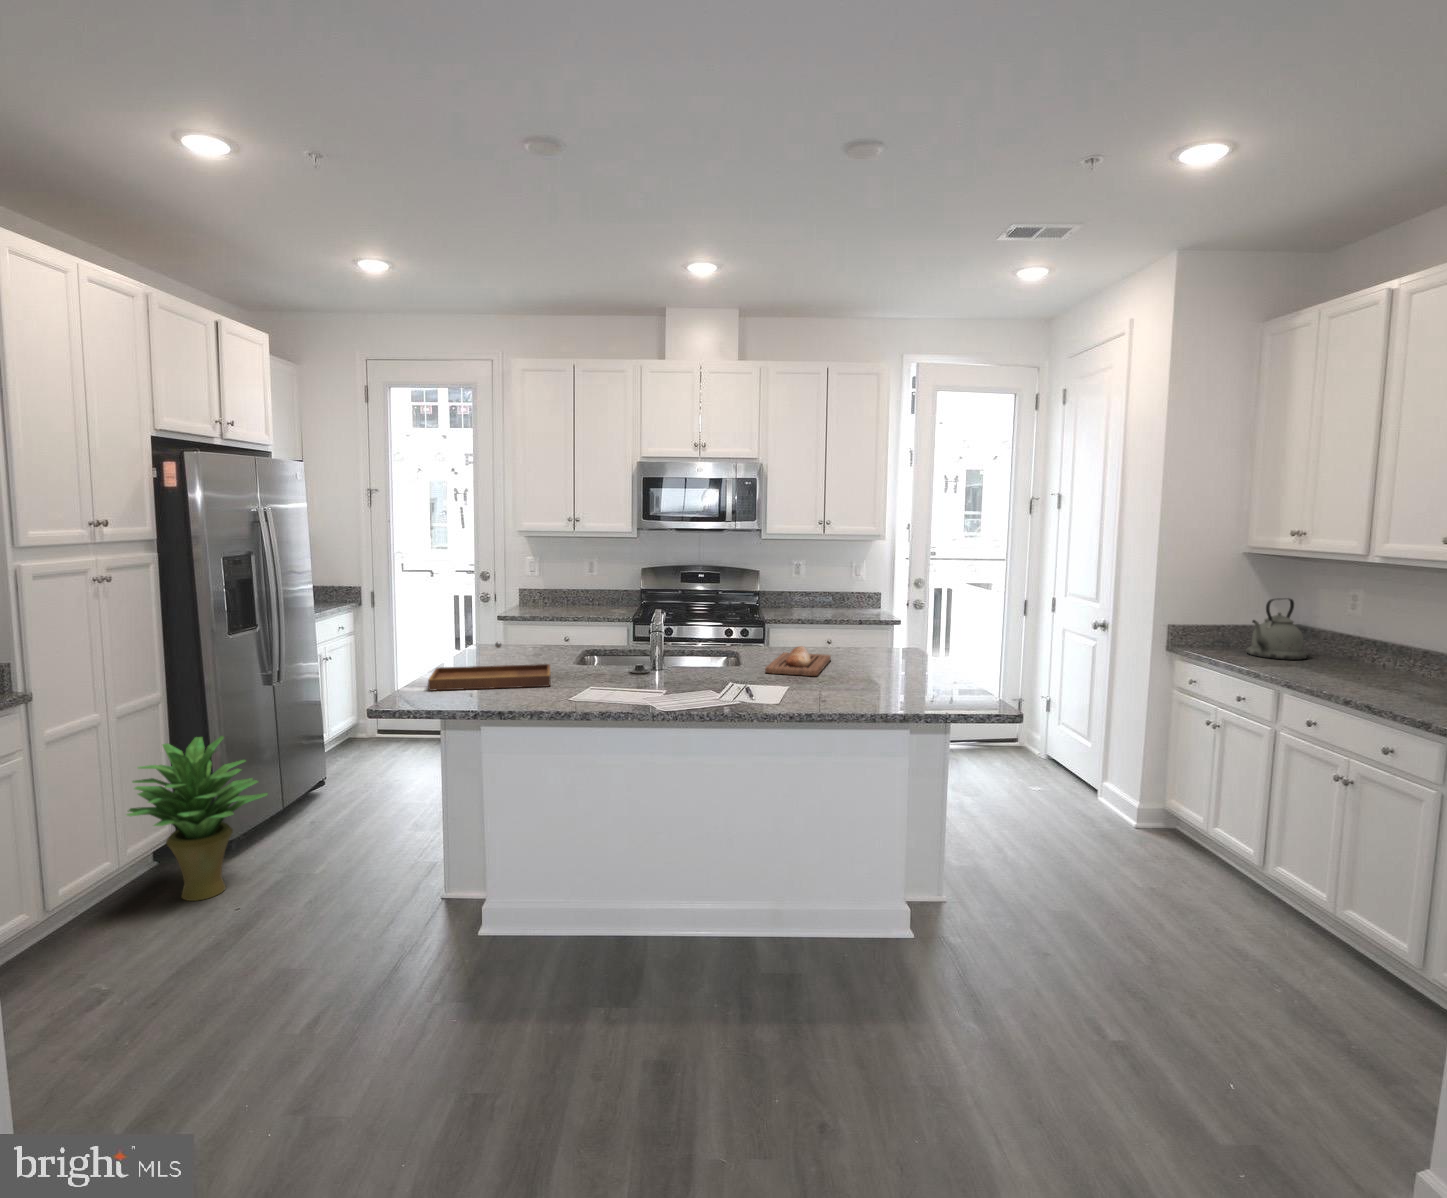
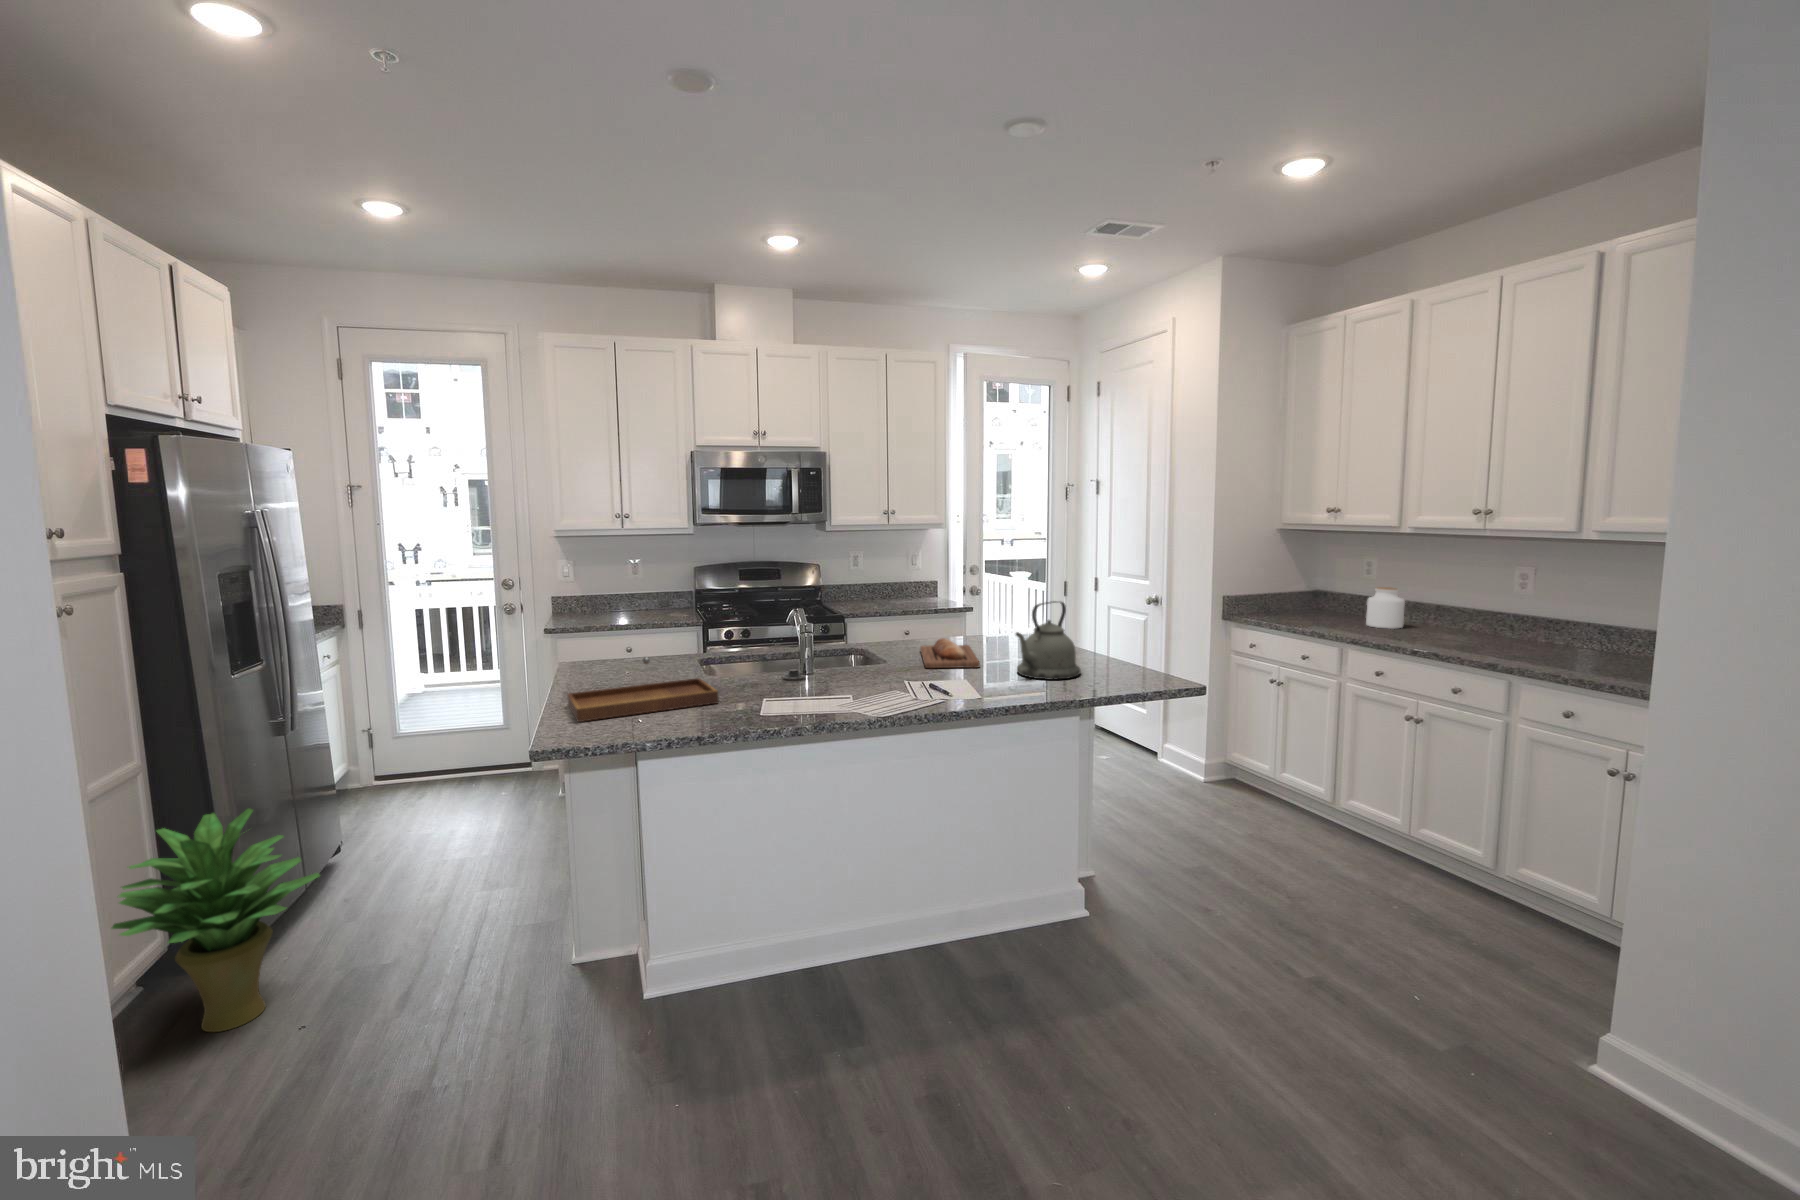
kettle: present [1246,598,1307,660] -> present [1016,601,1081,679]
jar: none [1329,624,1379,674] -> present [1366,587,1405,629]

